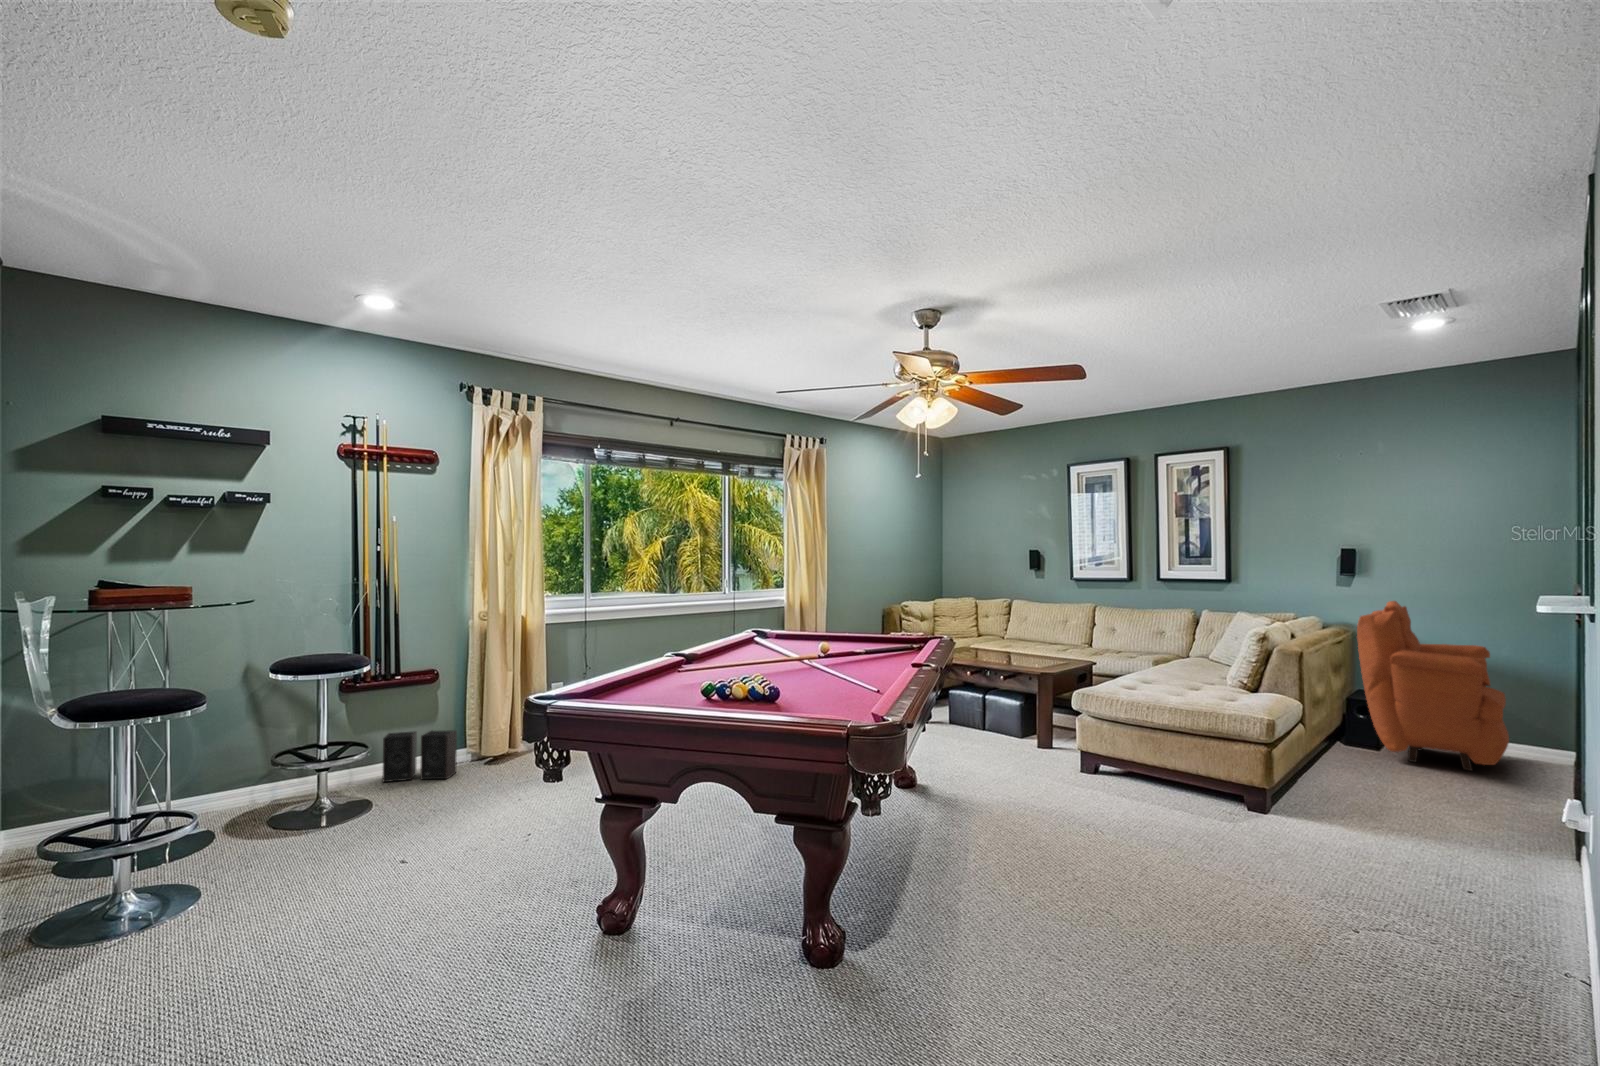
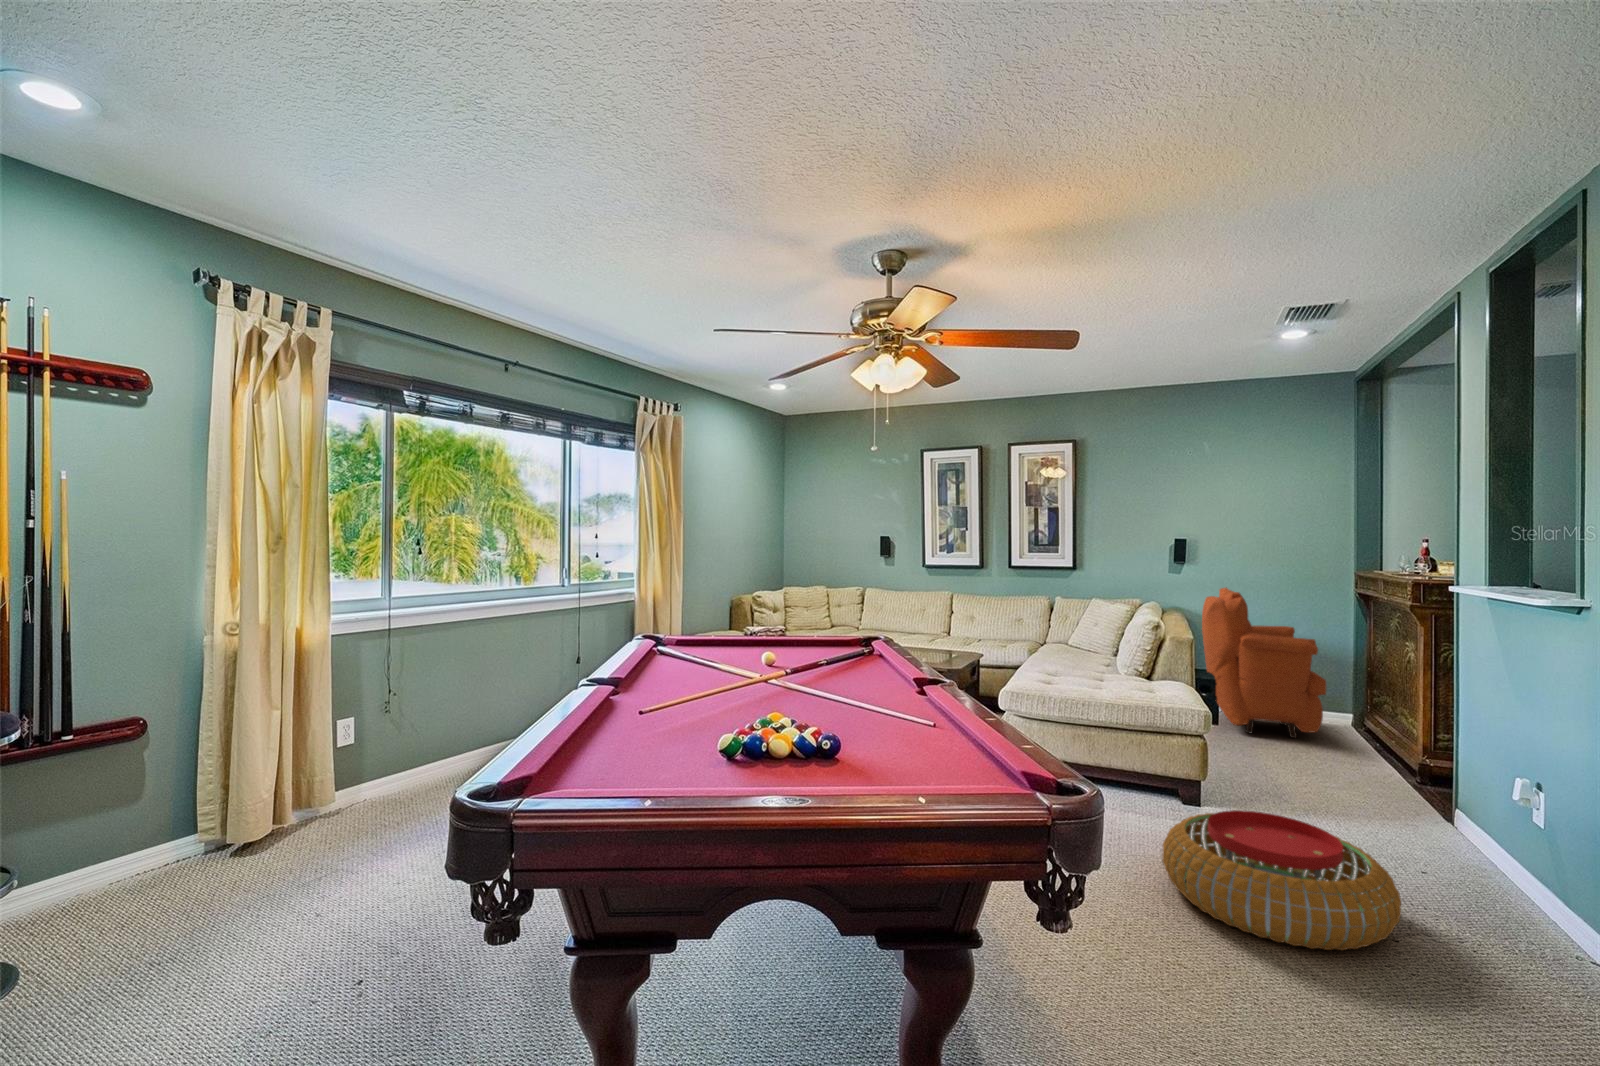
speaker: present [383,730,457,782] -> none [42,809,189,913]
pouf: none [1147,803,1365,927] -> present [1162,810,1401,950]

